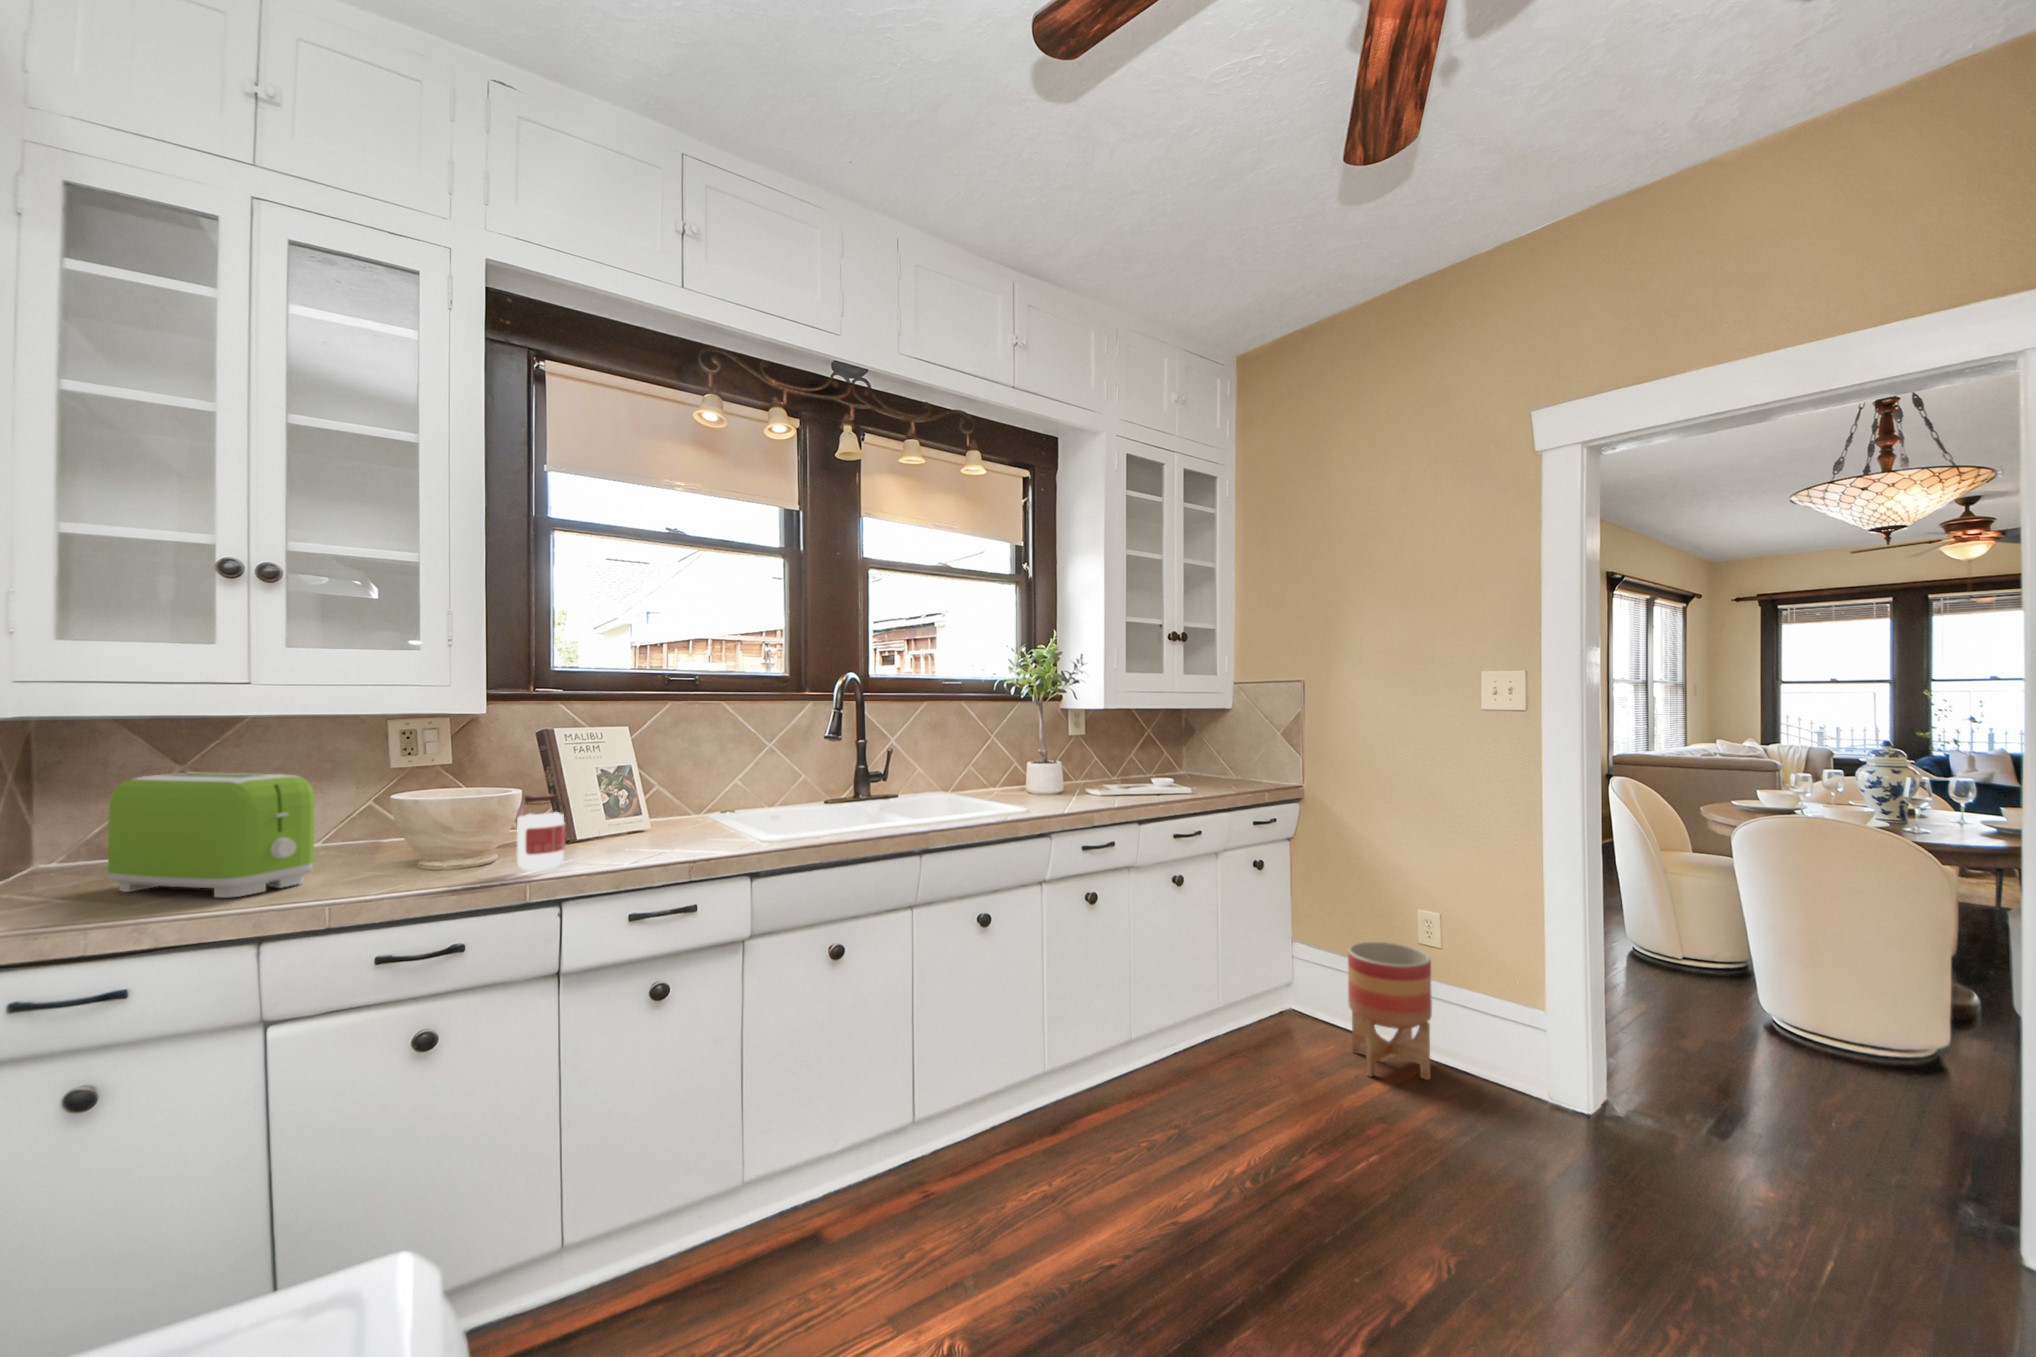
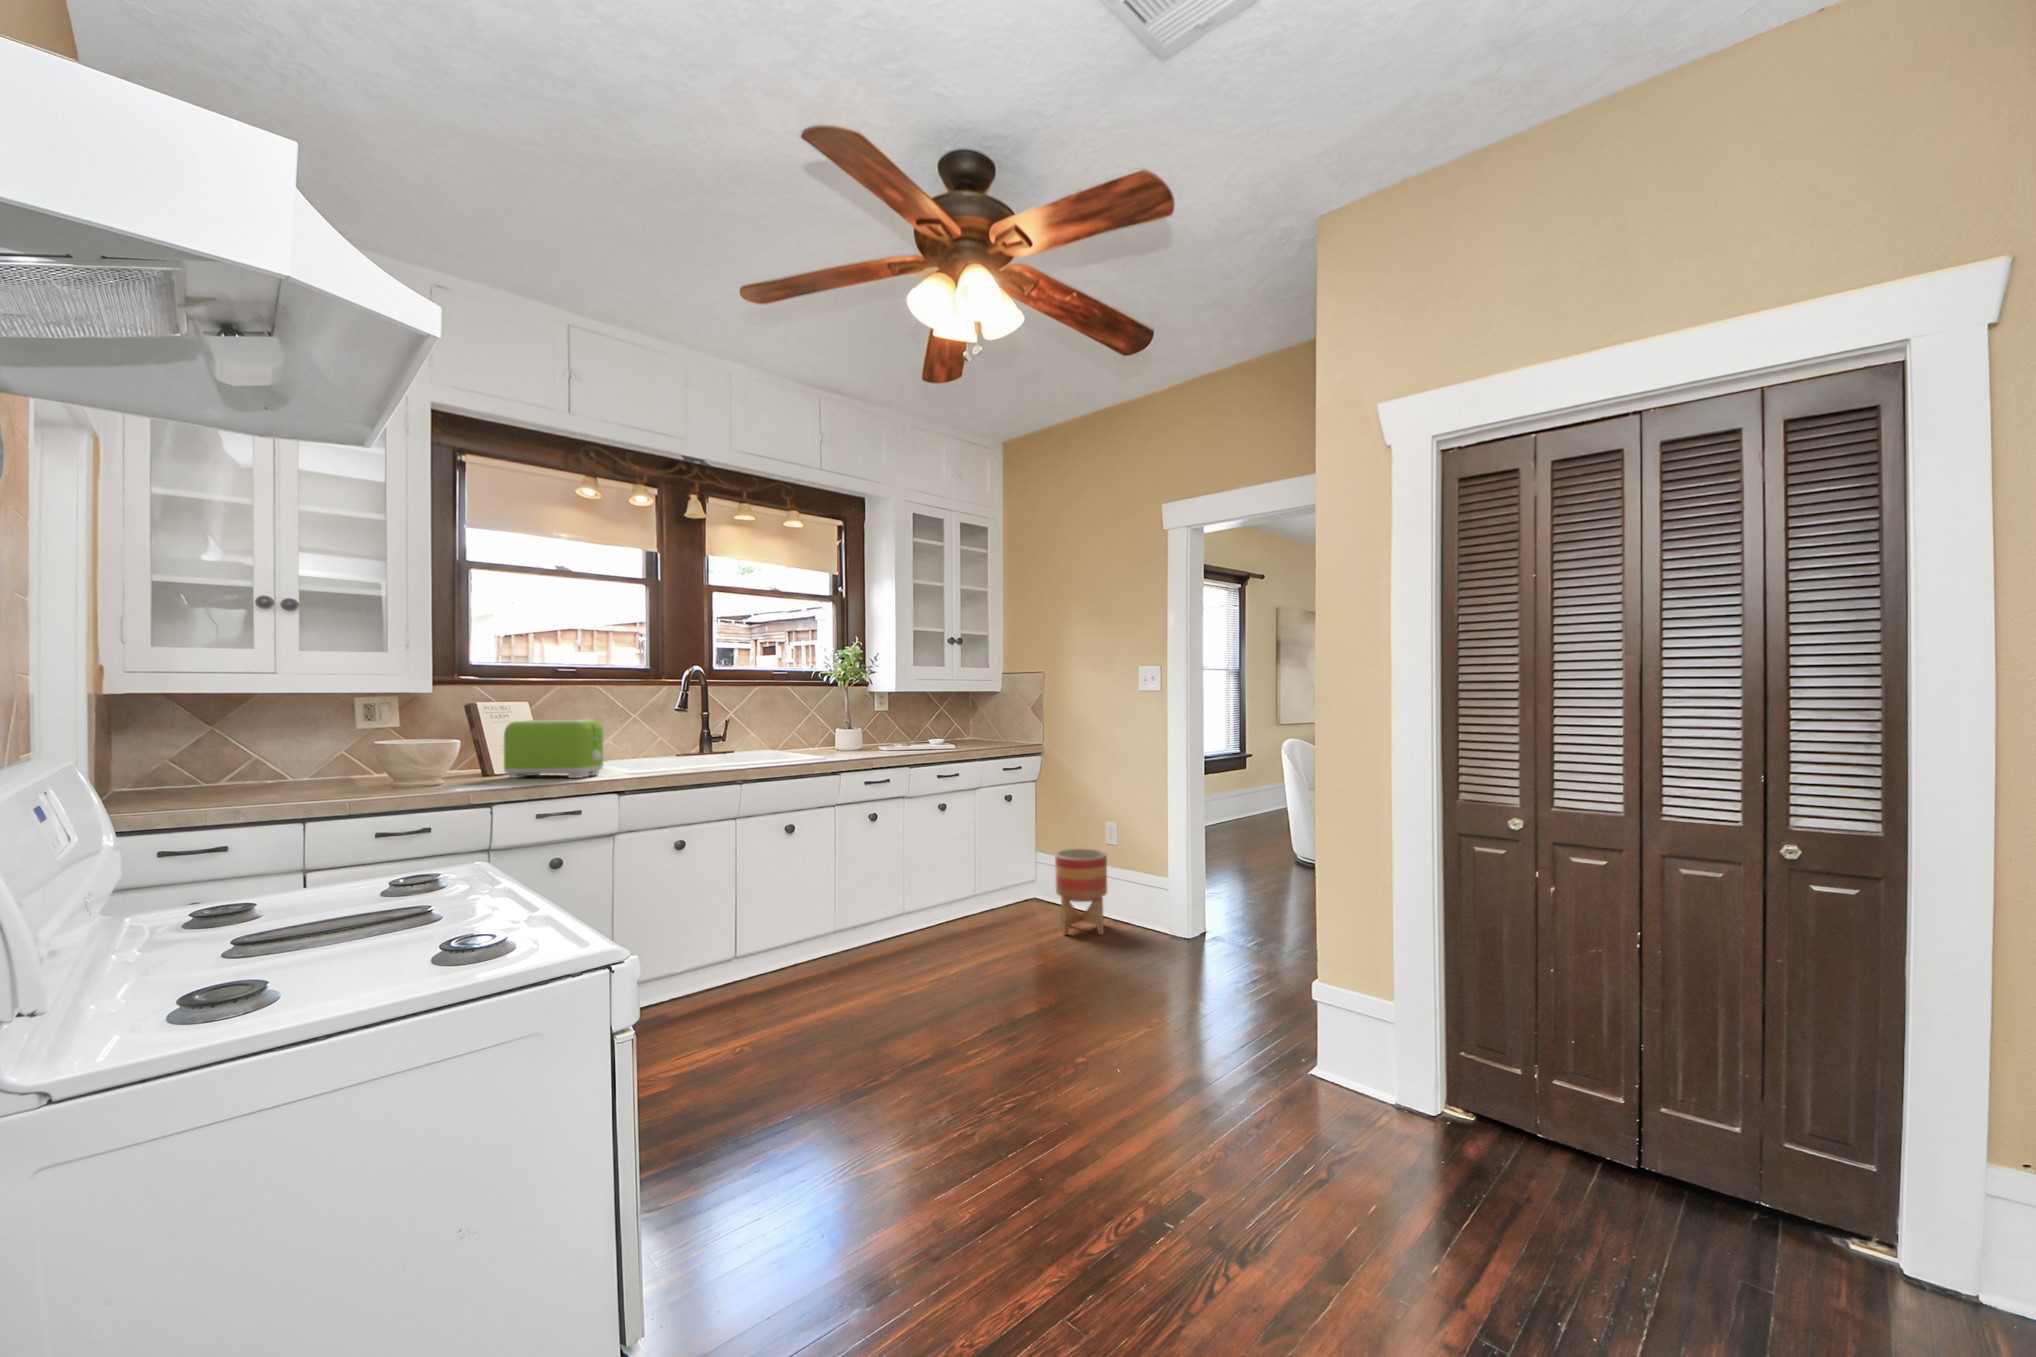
toaster: present [108,772,314,897] -> present [504,719,603,778]
jar: present [517,794,566,871] -> none [459,740,493,787]

